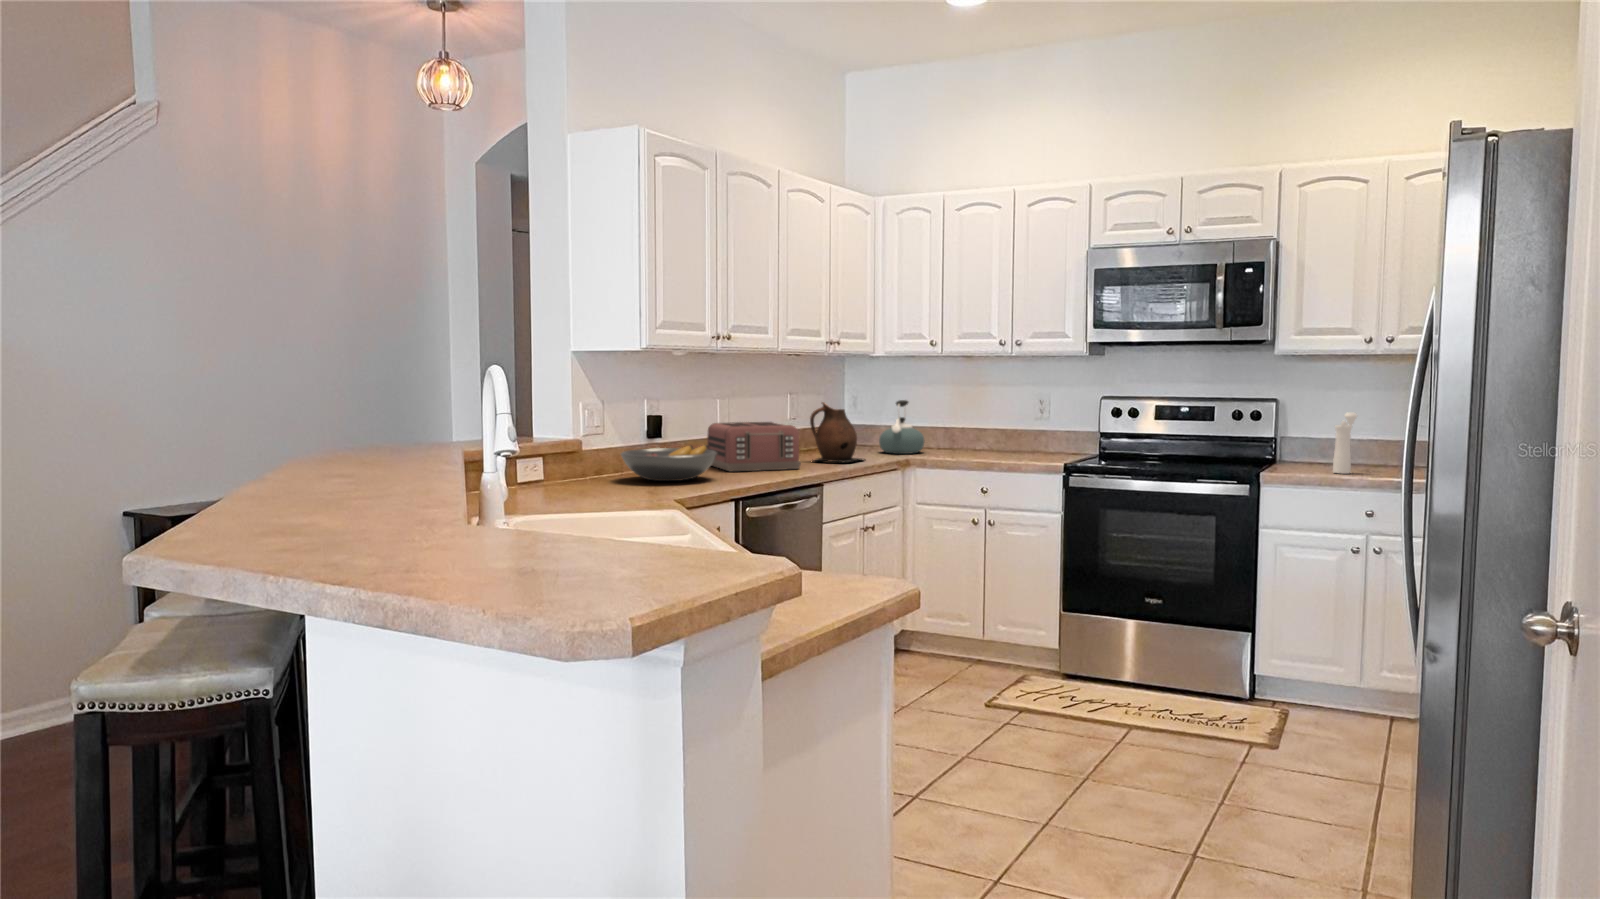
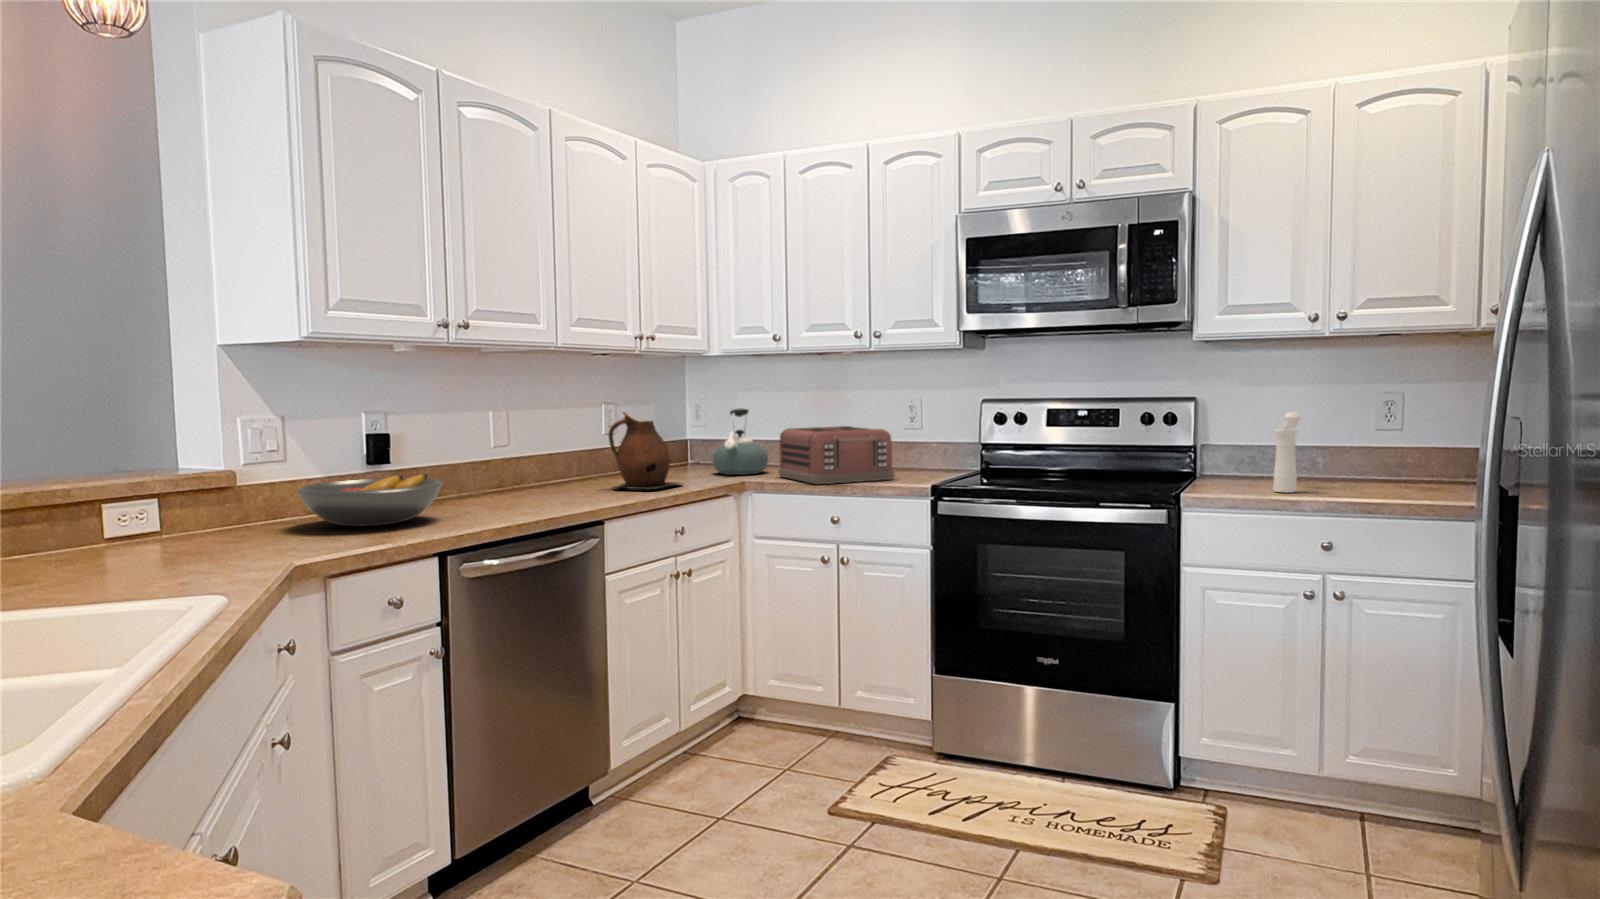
toaster: present [707,422,801,472] -> present [778,426,894,484]

